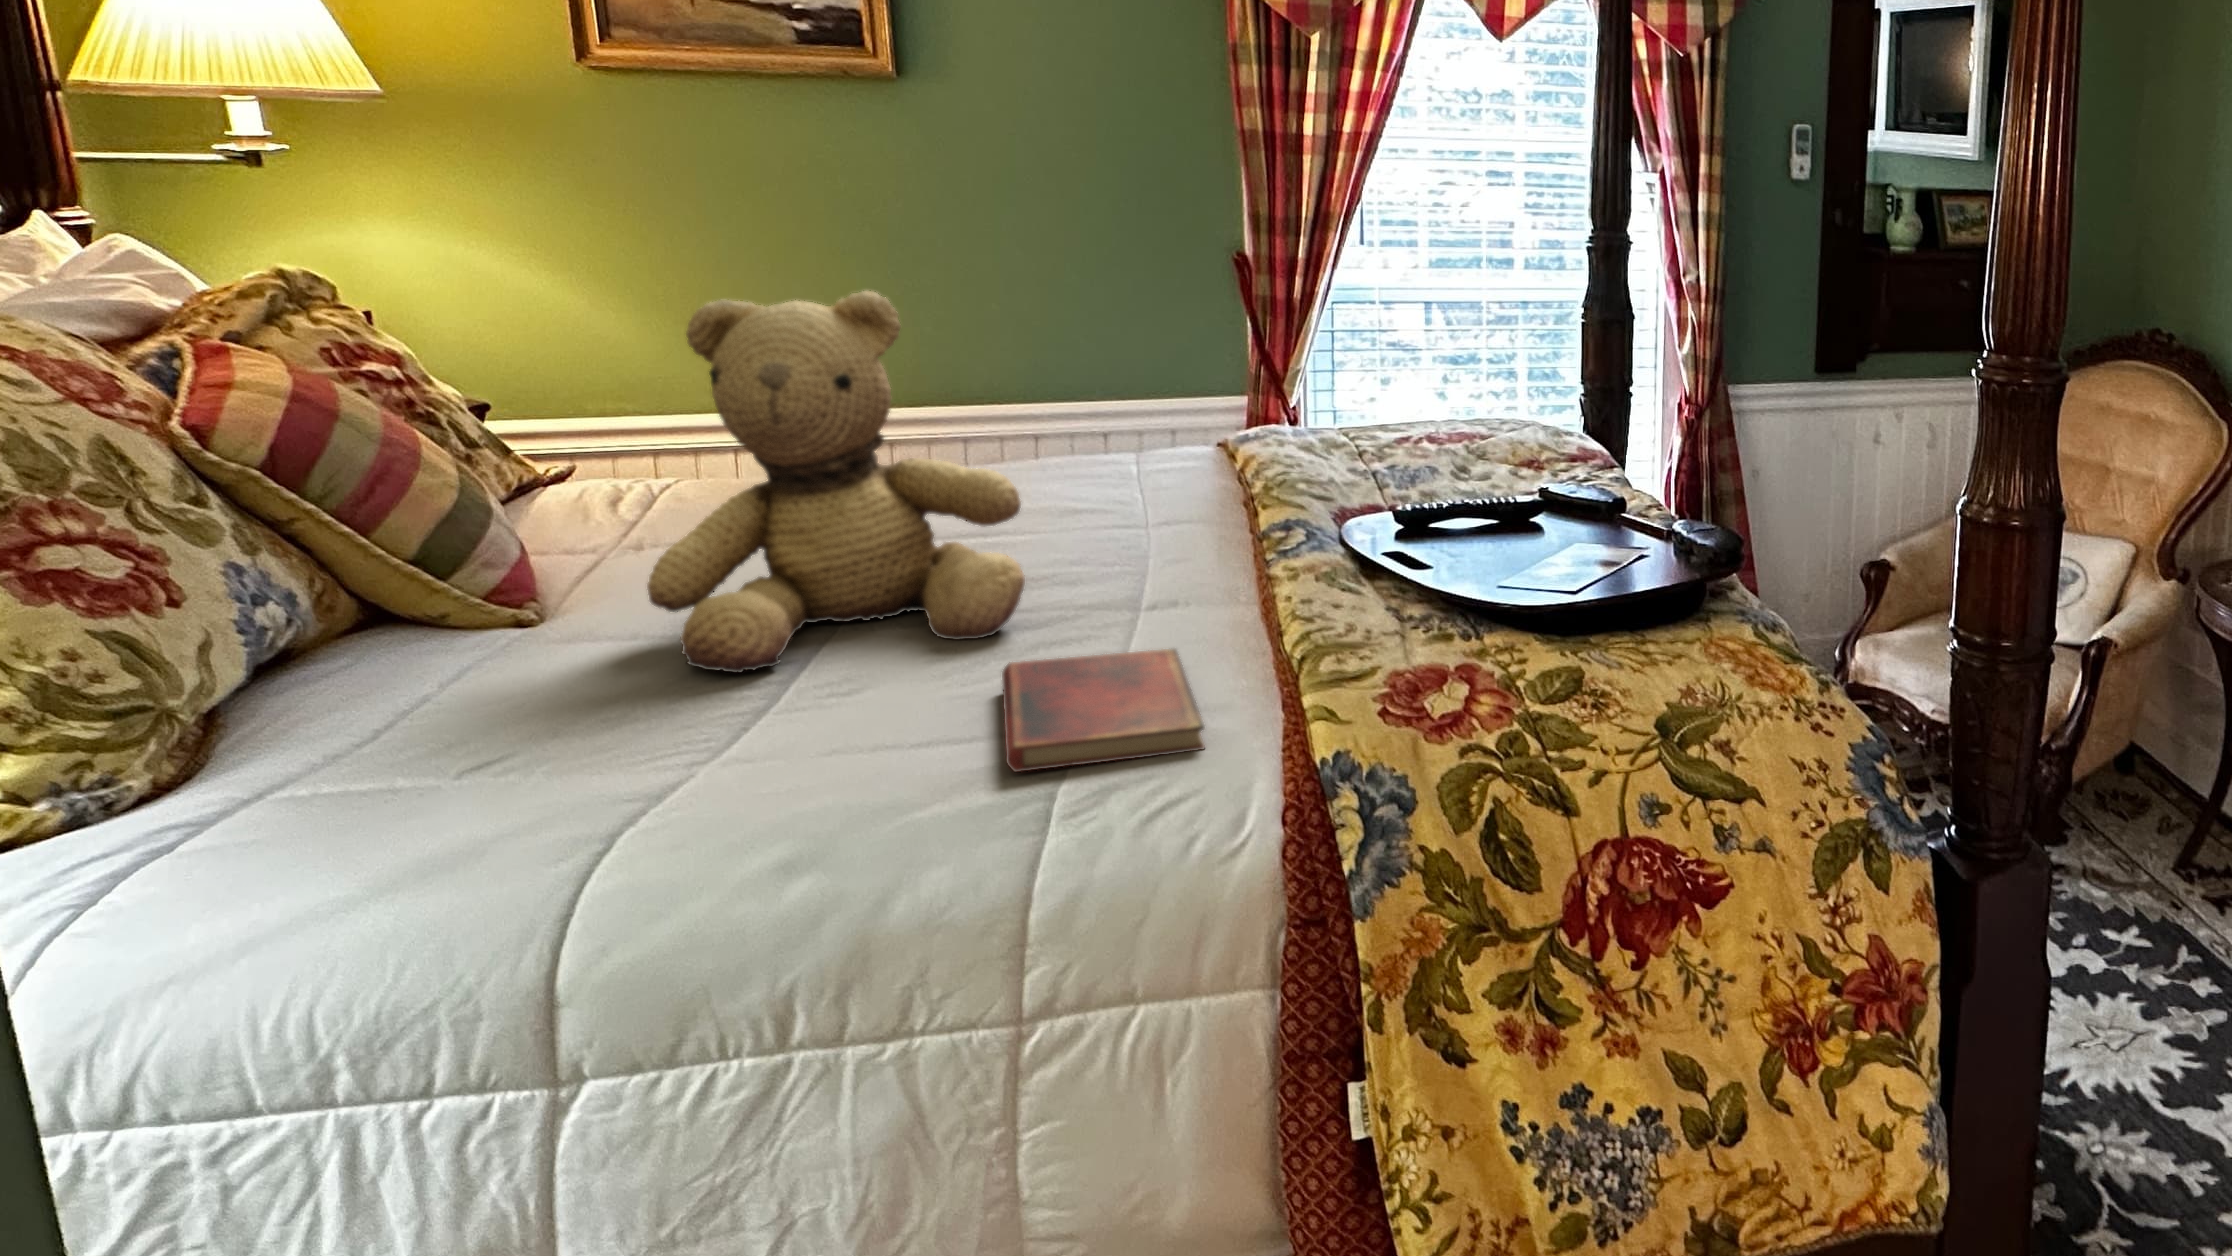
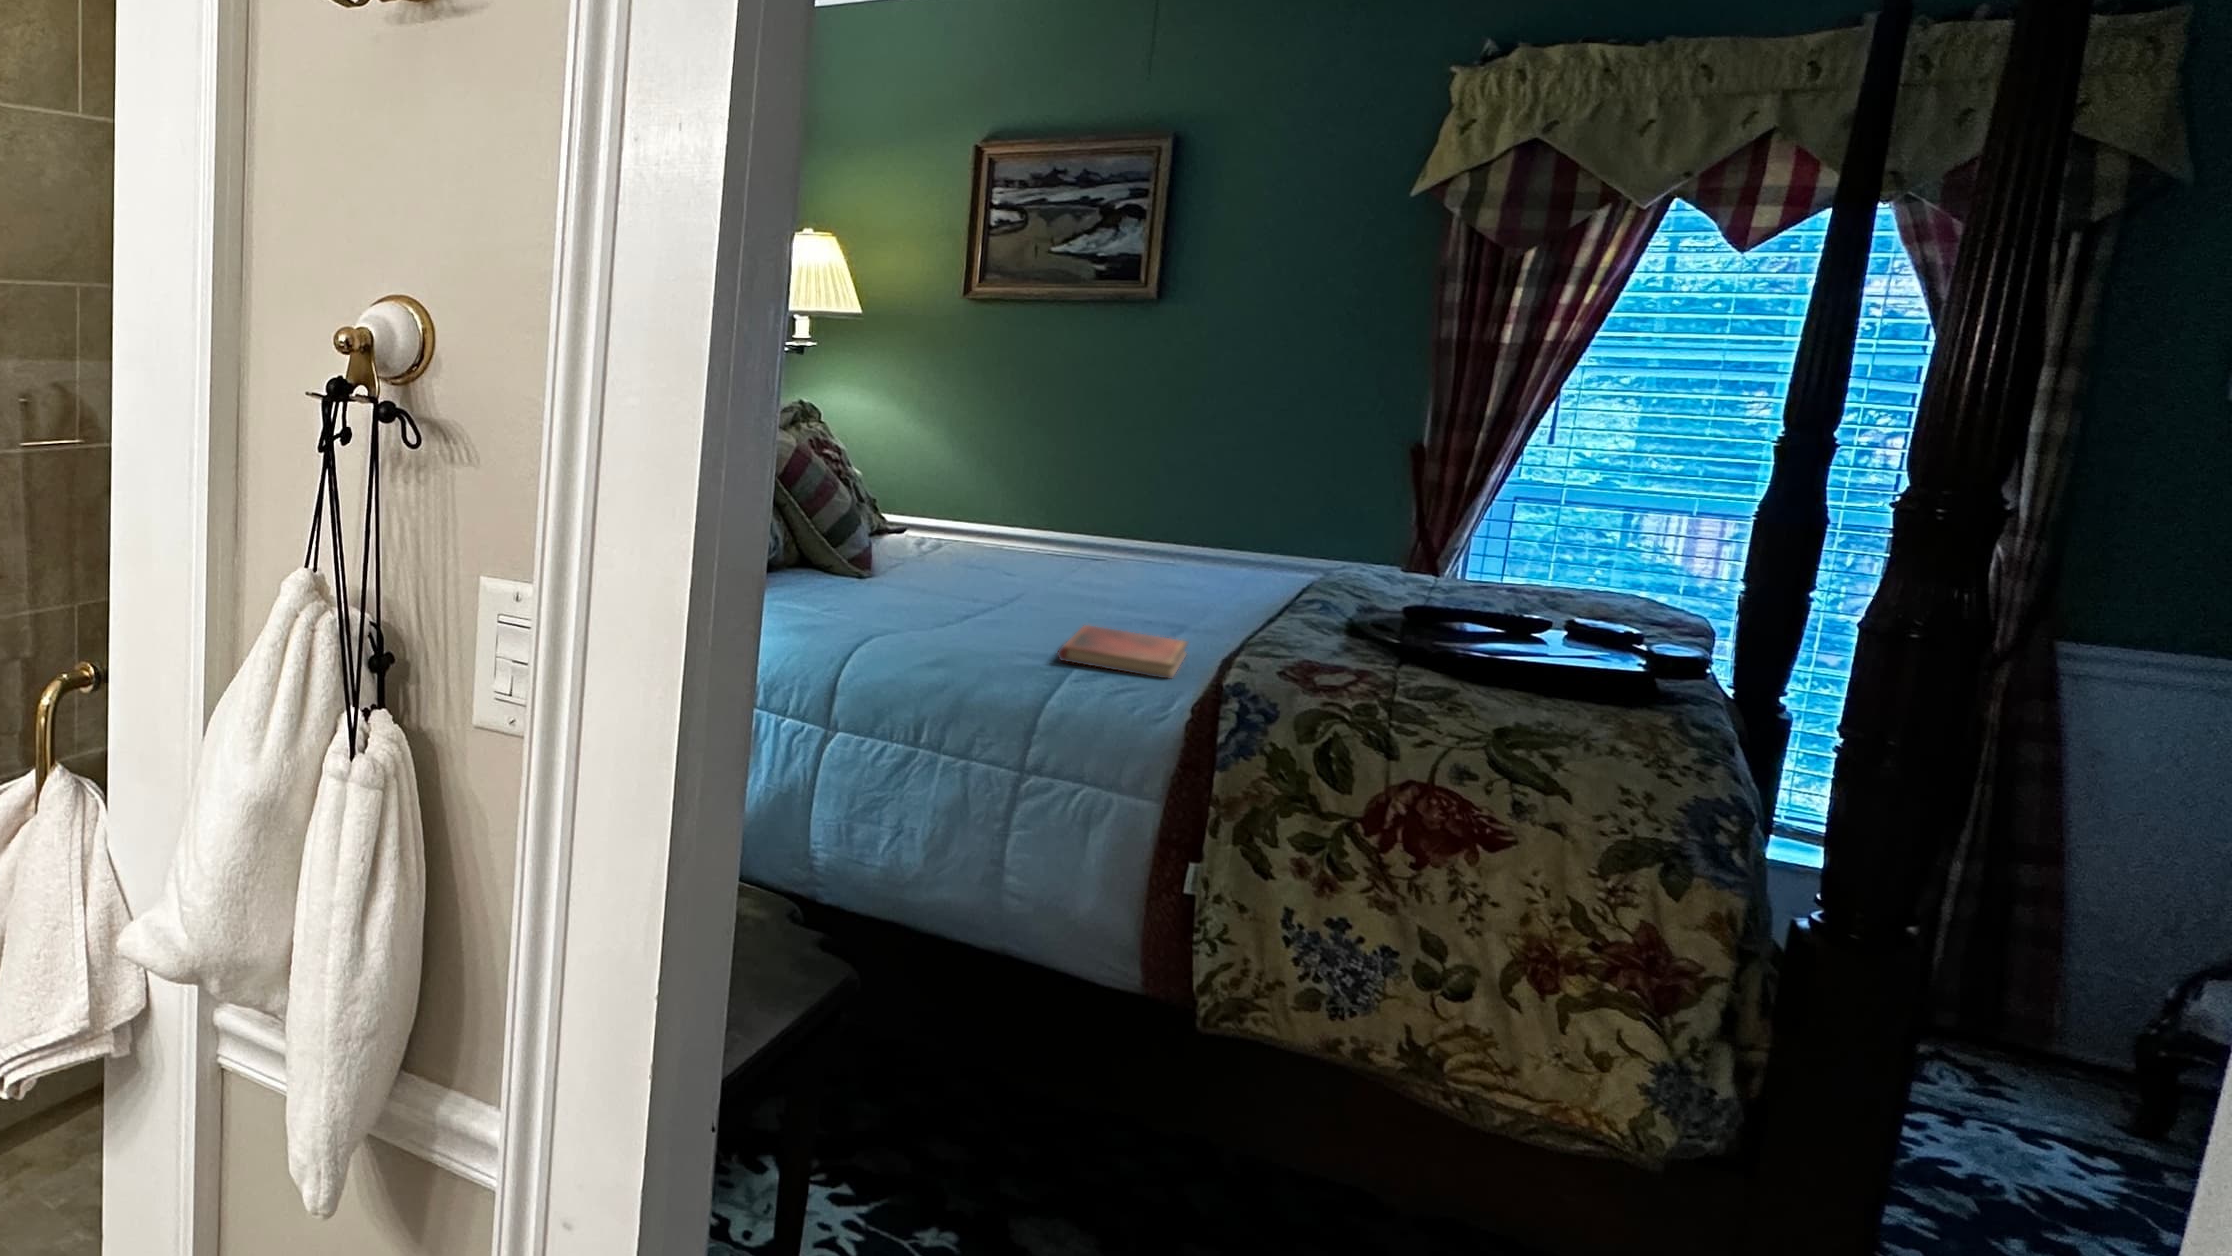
teddy bear: present [647,291,1025,673] -> none [921,414,1128,626]

